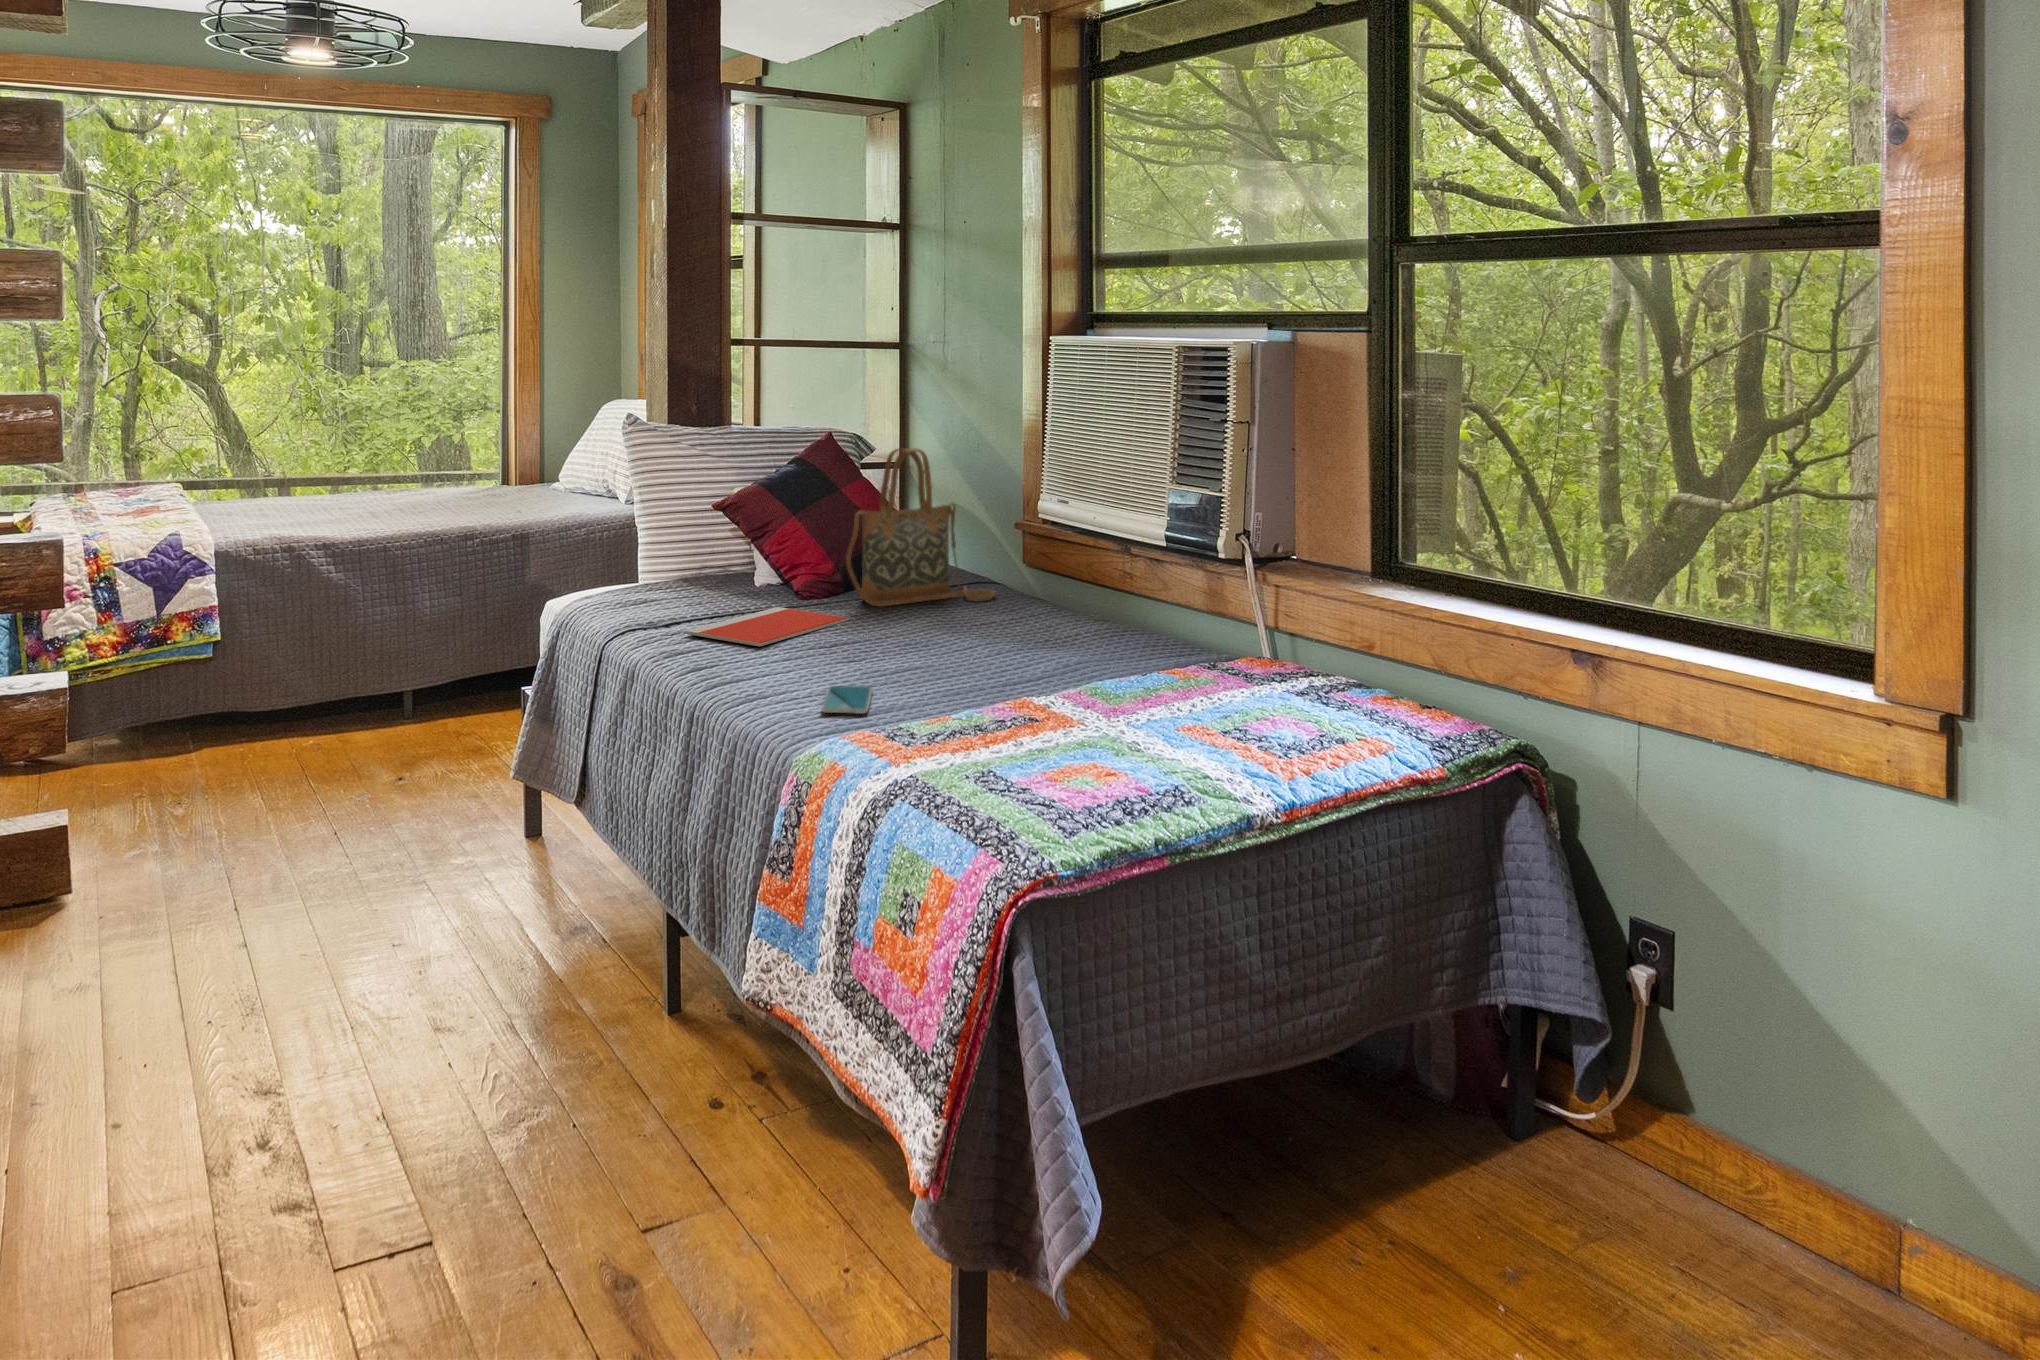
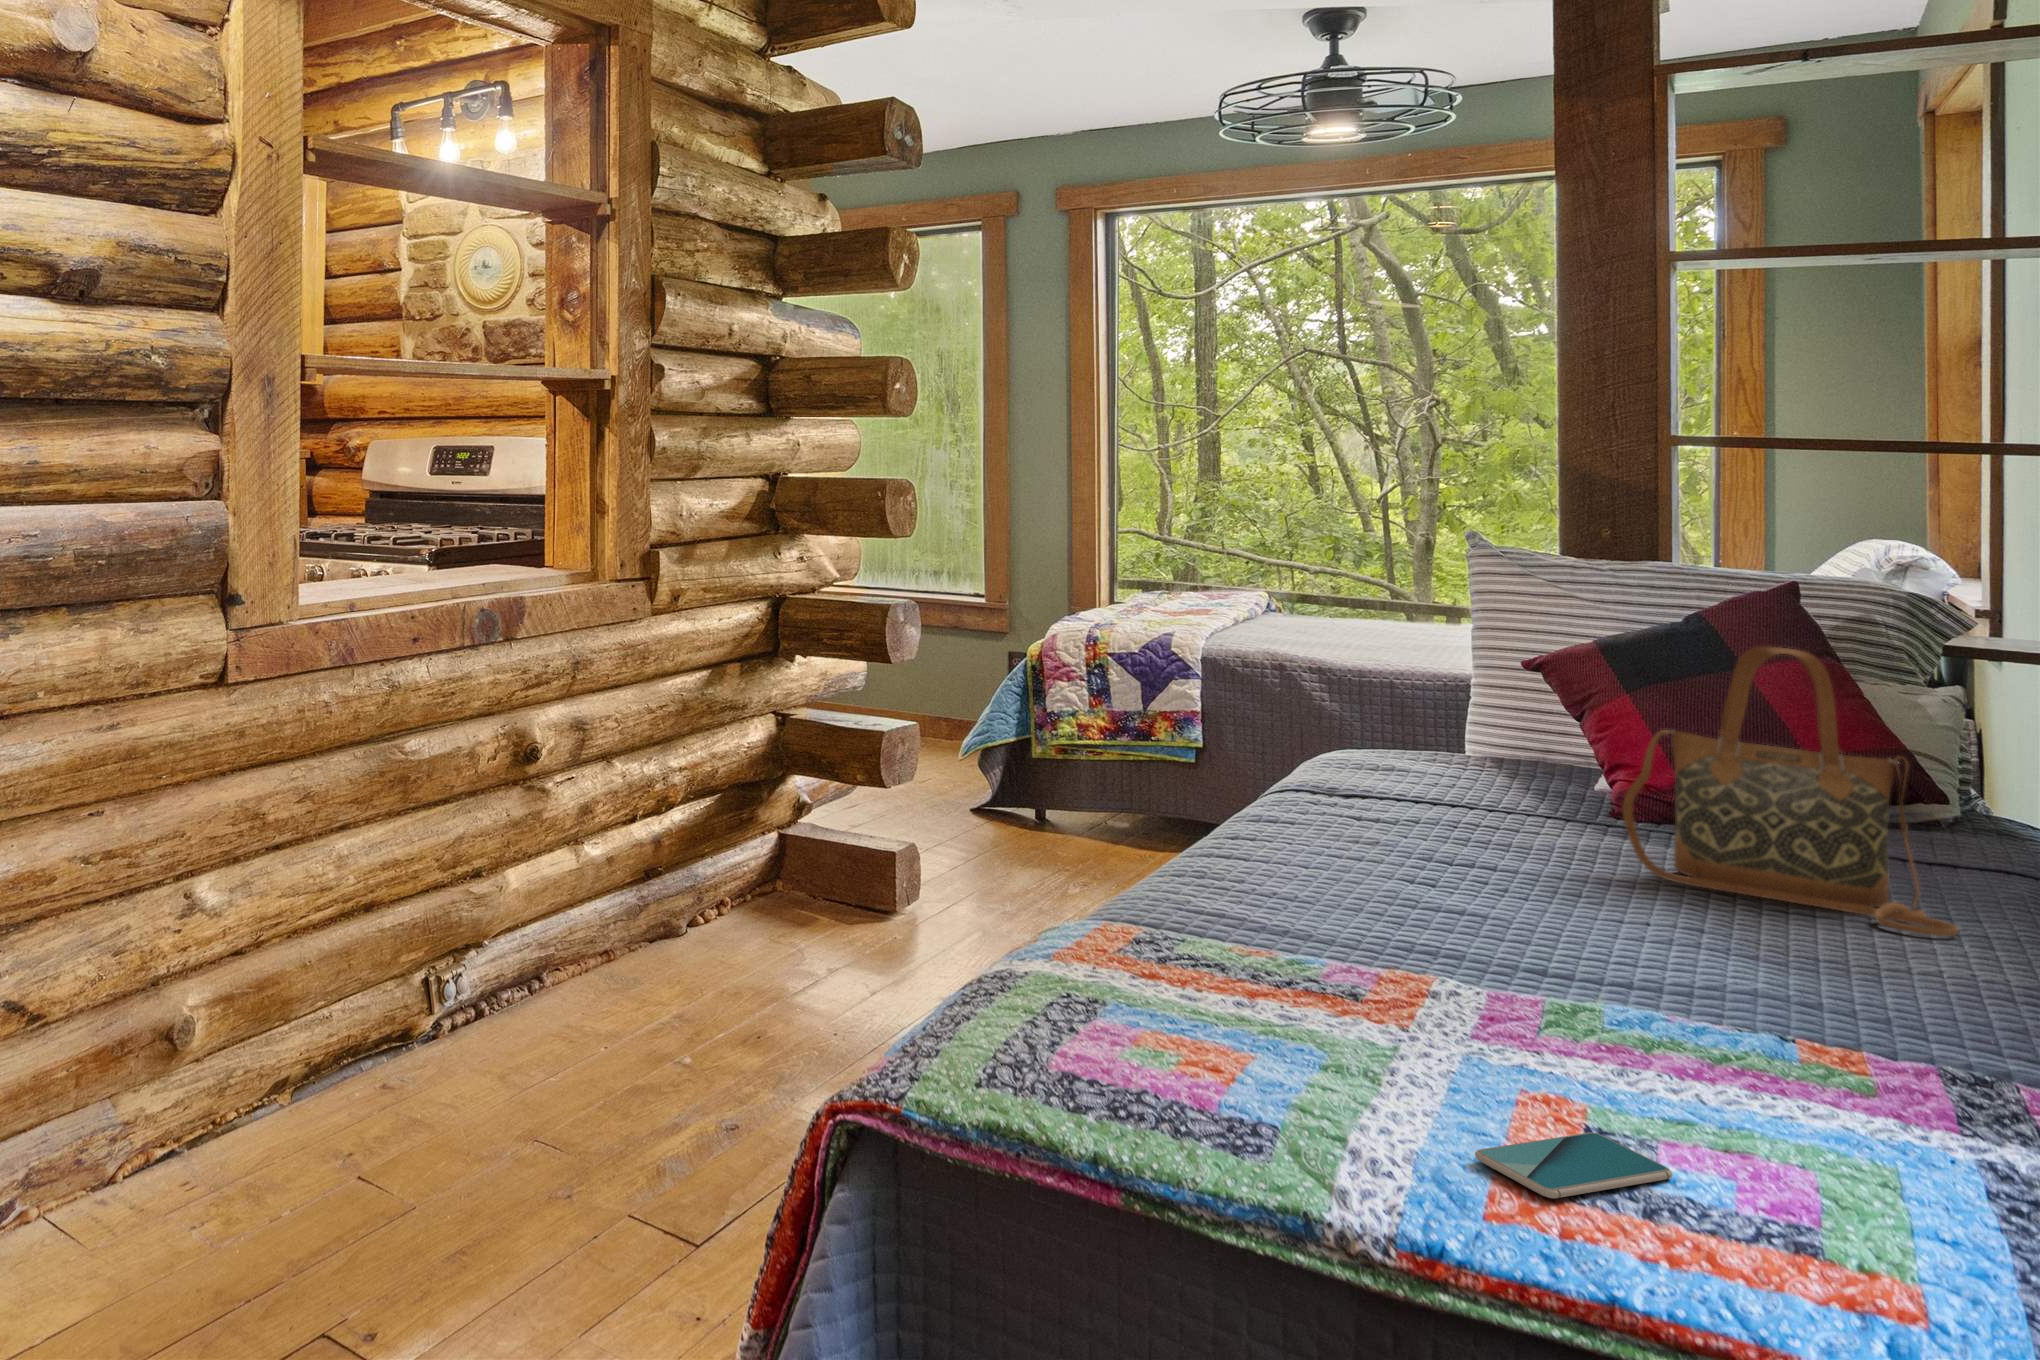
notebook: present [685,607,849,646] -> none [1307,819,1575,880]
smartphone: present [822,686,872,714] -> present [1475,1133,1672,1198]

